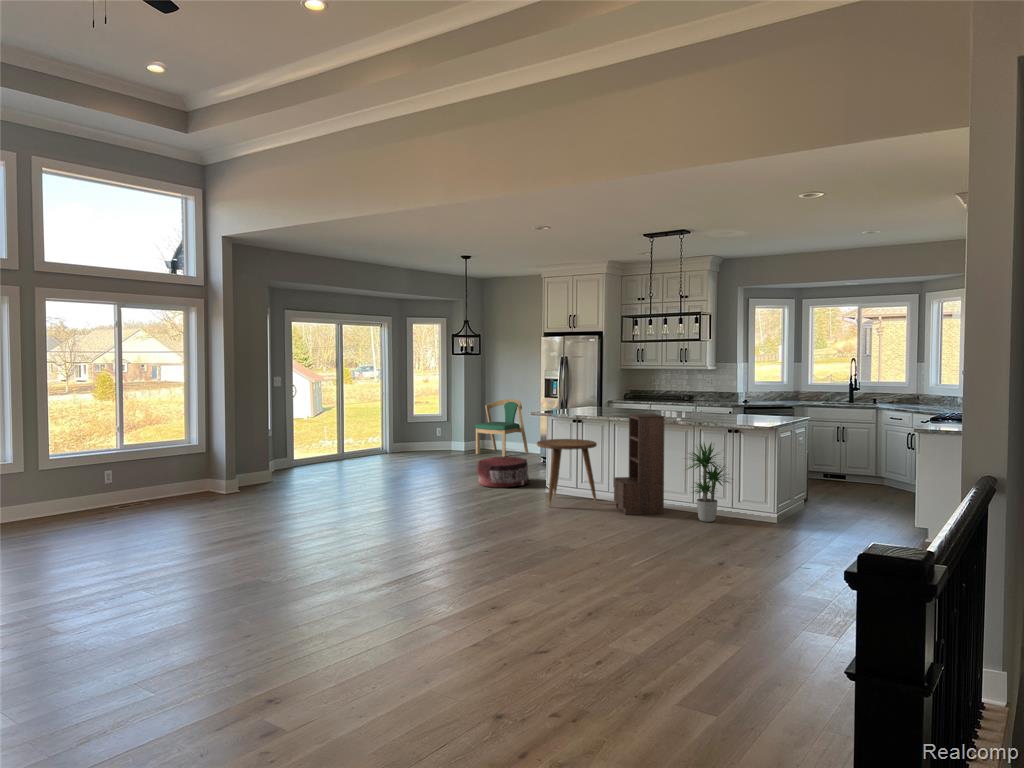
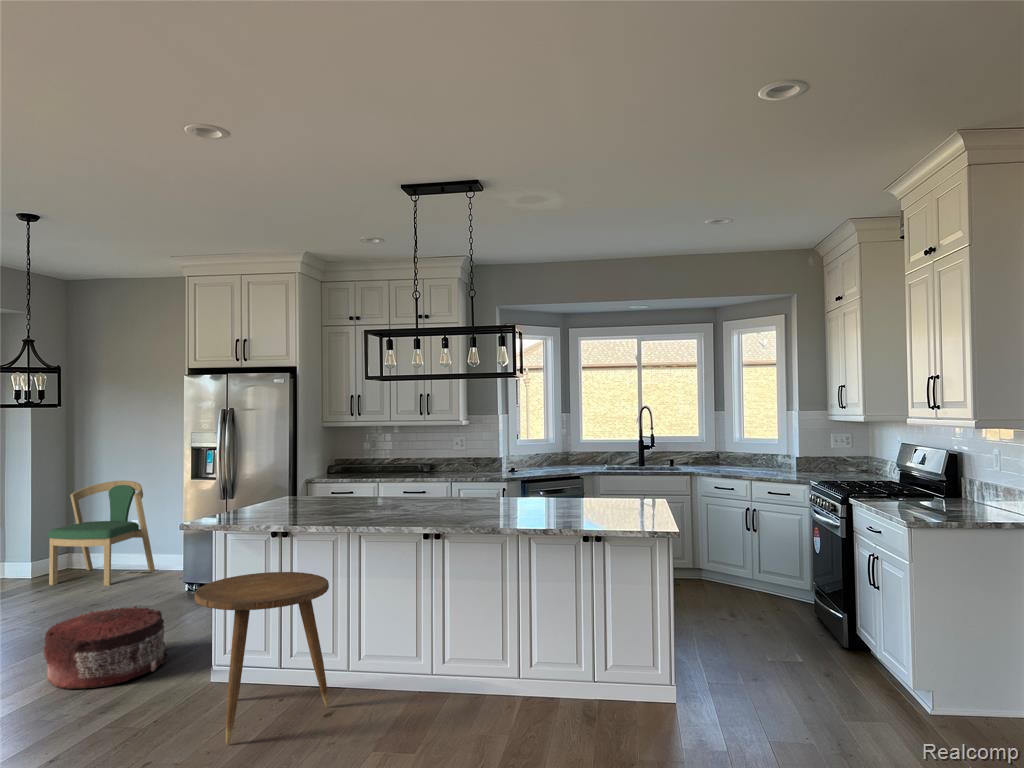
bookshelf: present [614,413,665,515] -> none [370,513,478,739]
potted plant: present [686,443,728,522] -> none [518,563,622,731]

